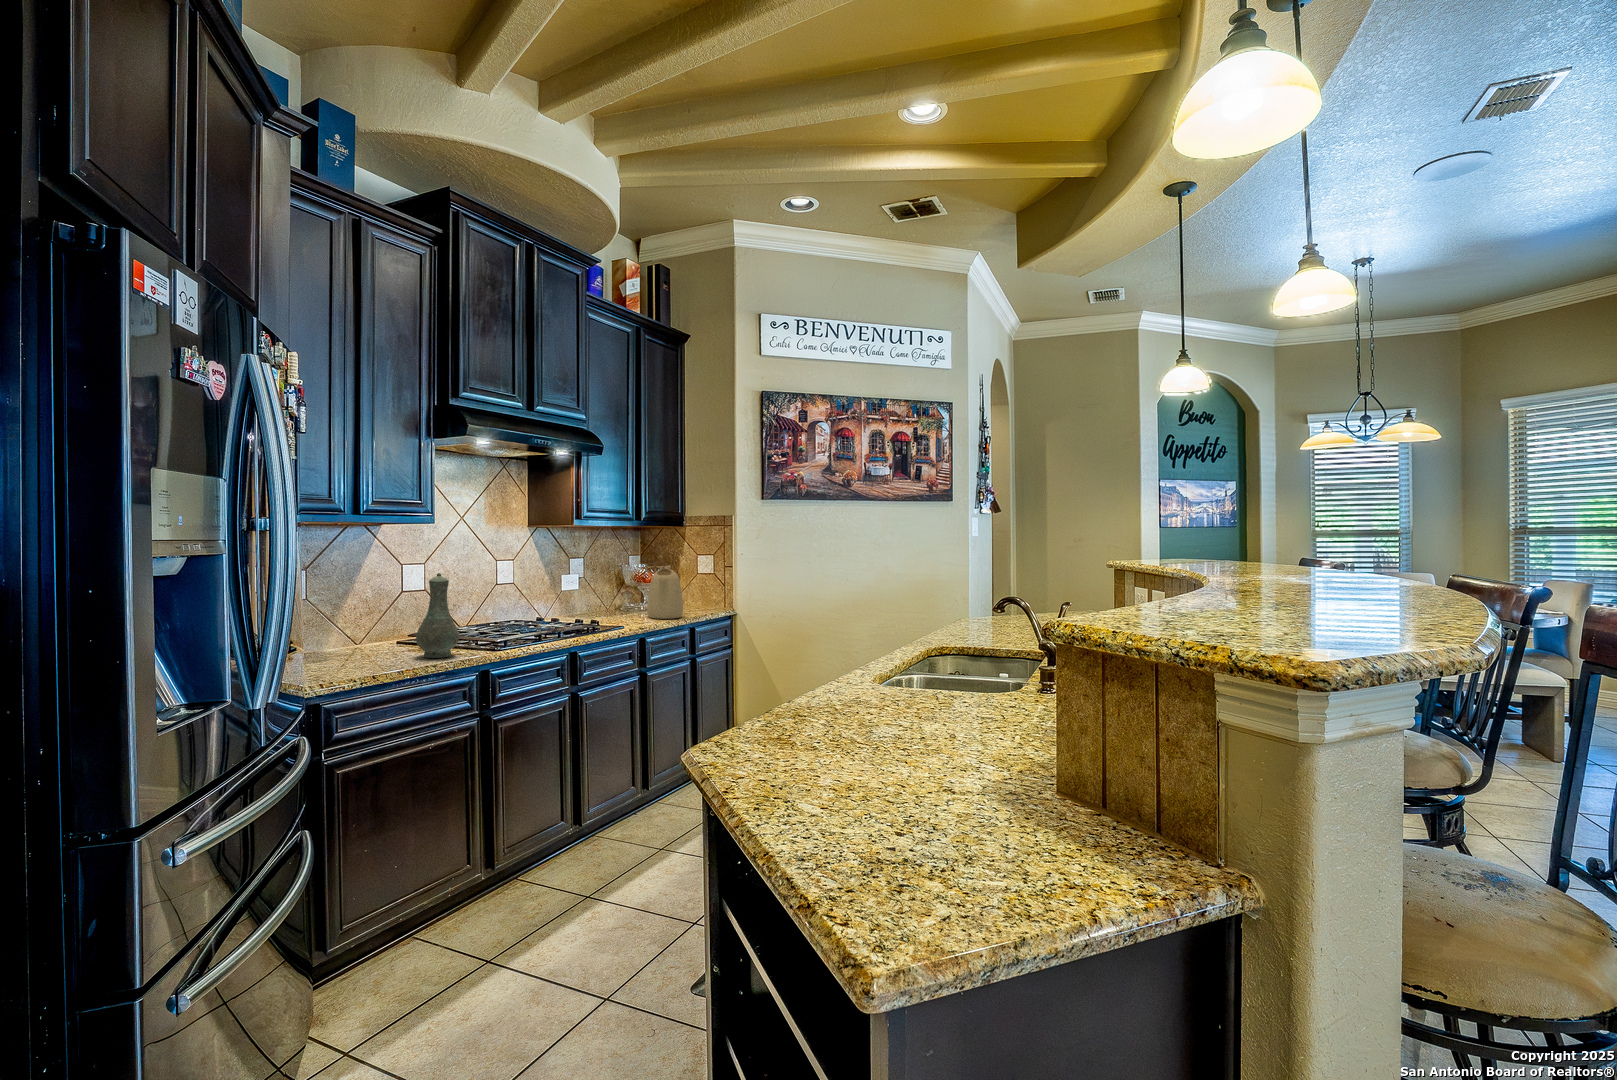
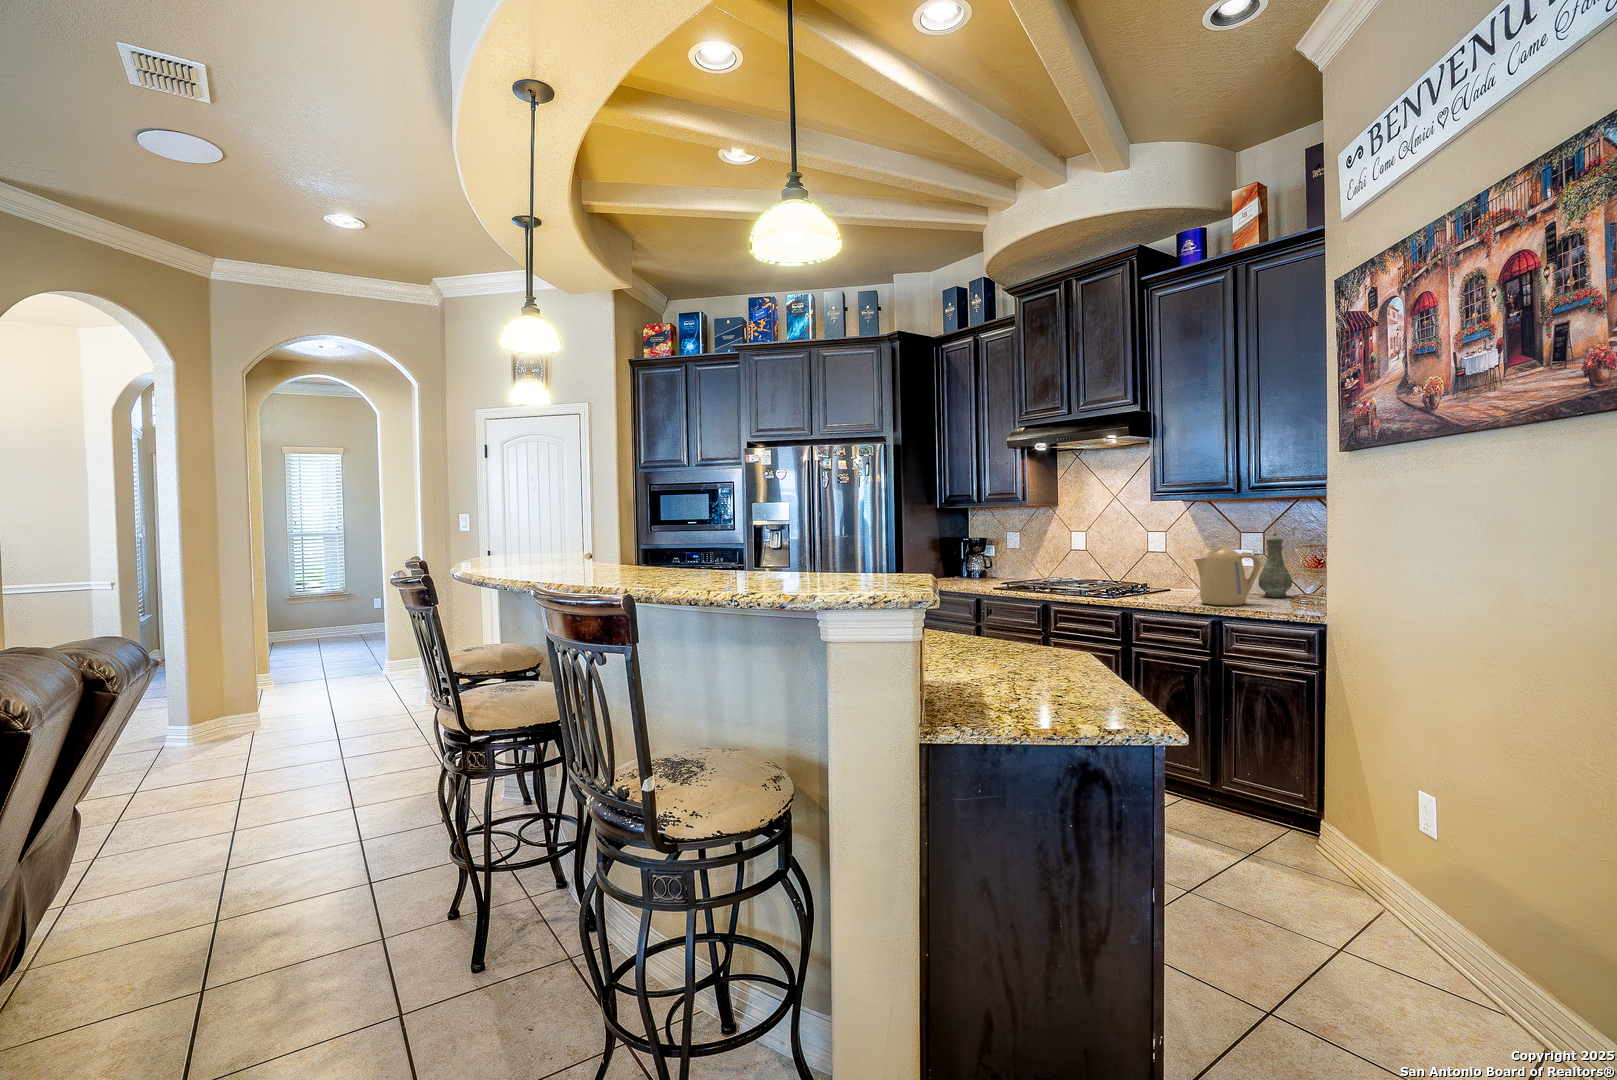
vase: present [416,573,459,658] -> present [1258,533,1292,597]

